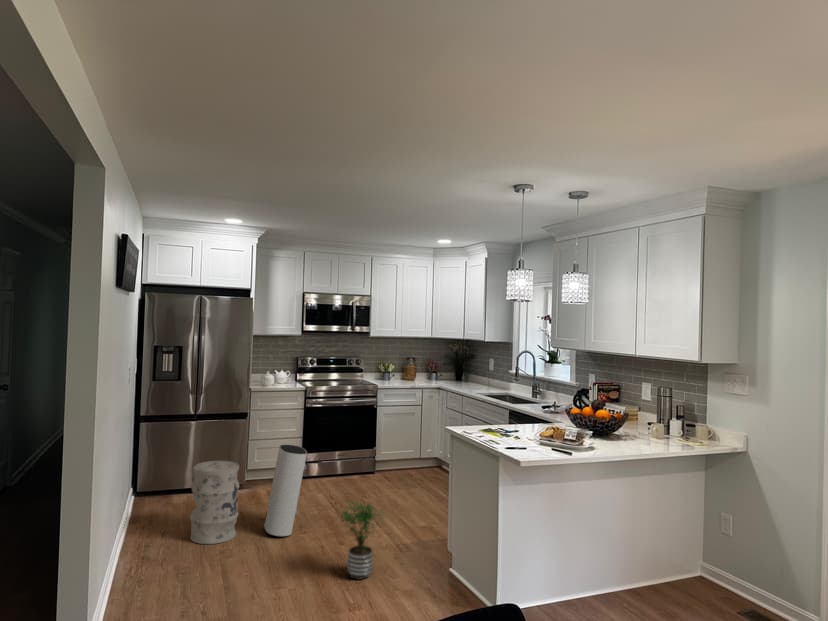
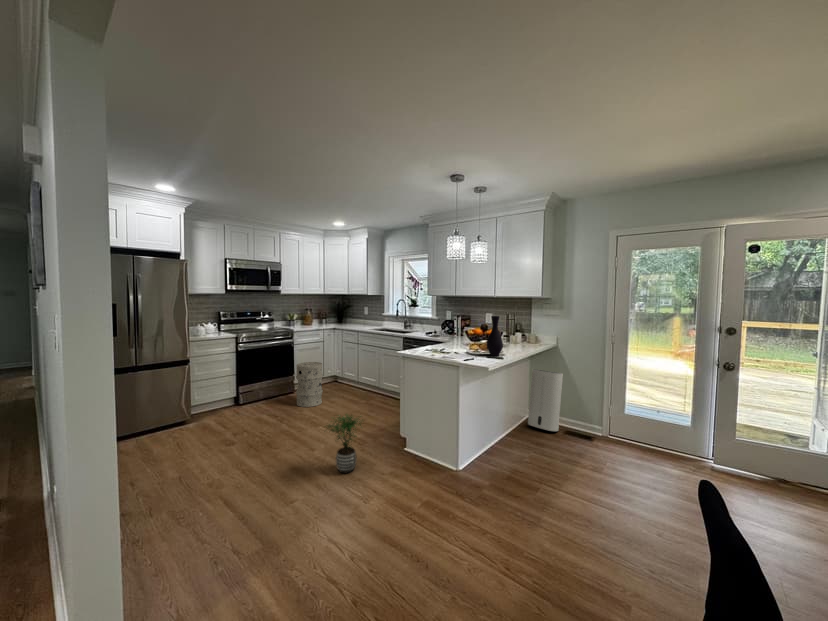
vase: none [569,387,595,451] -> present [487,316,503,356]
air purifier: present [264,444,307,536] -> present [528,369,563,431]
trash can: present [190,461,239,544] -> present [296,362,323,407]

